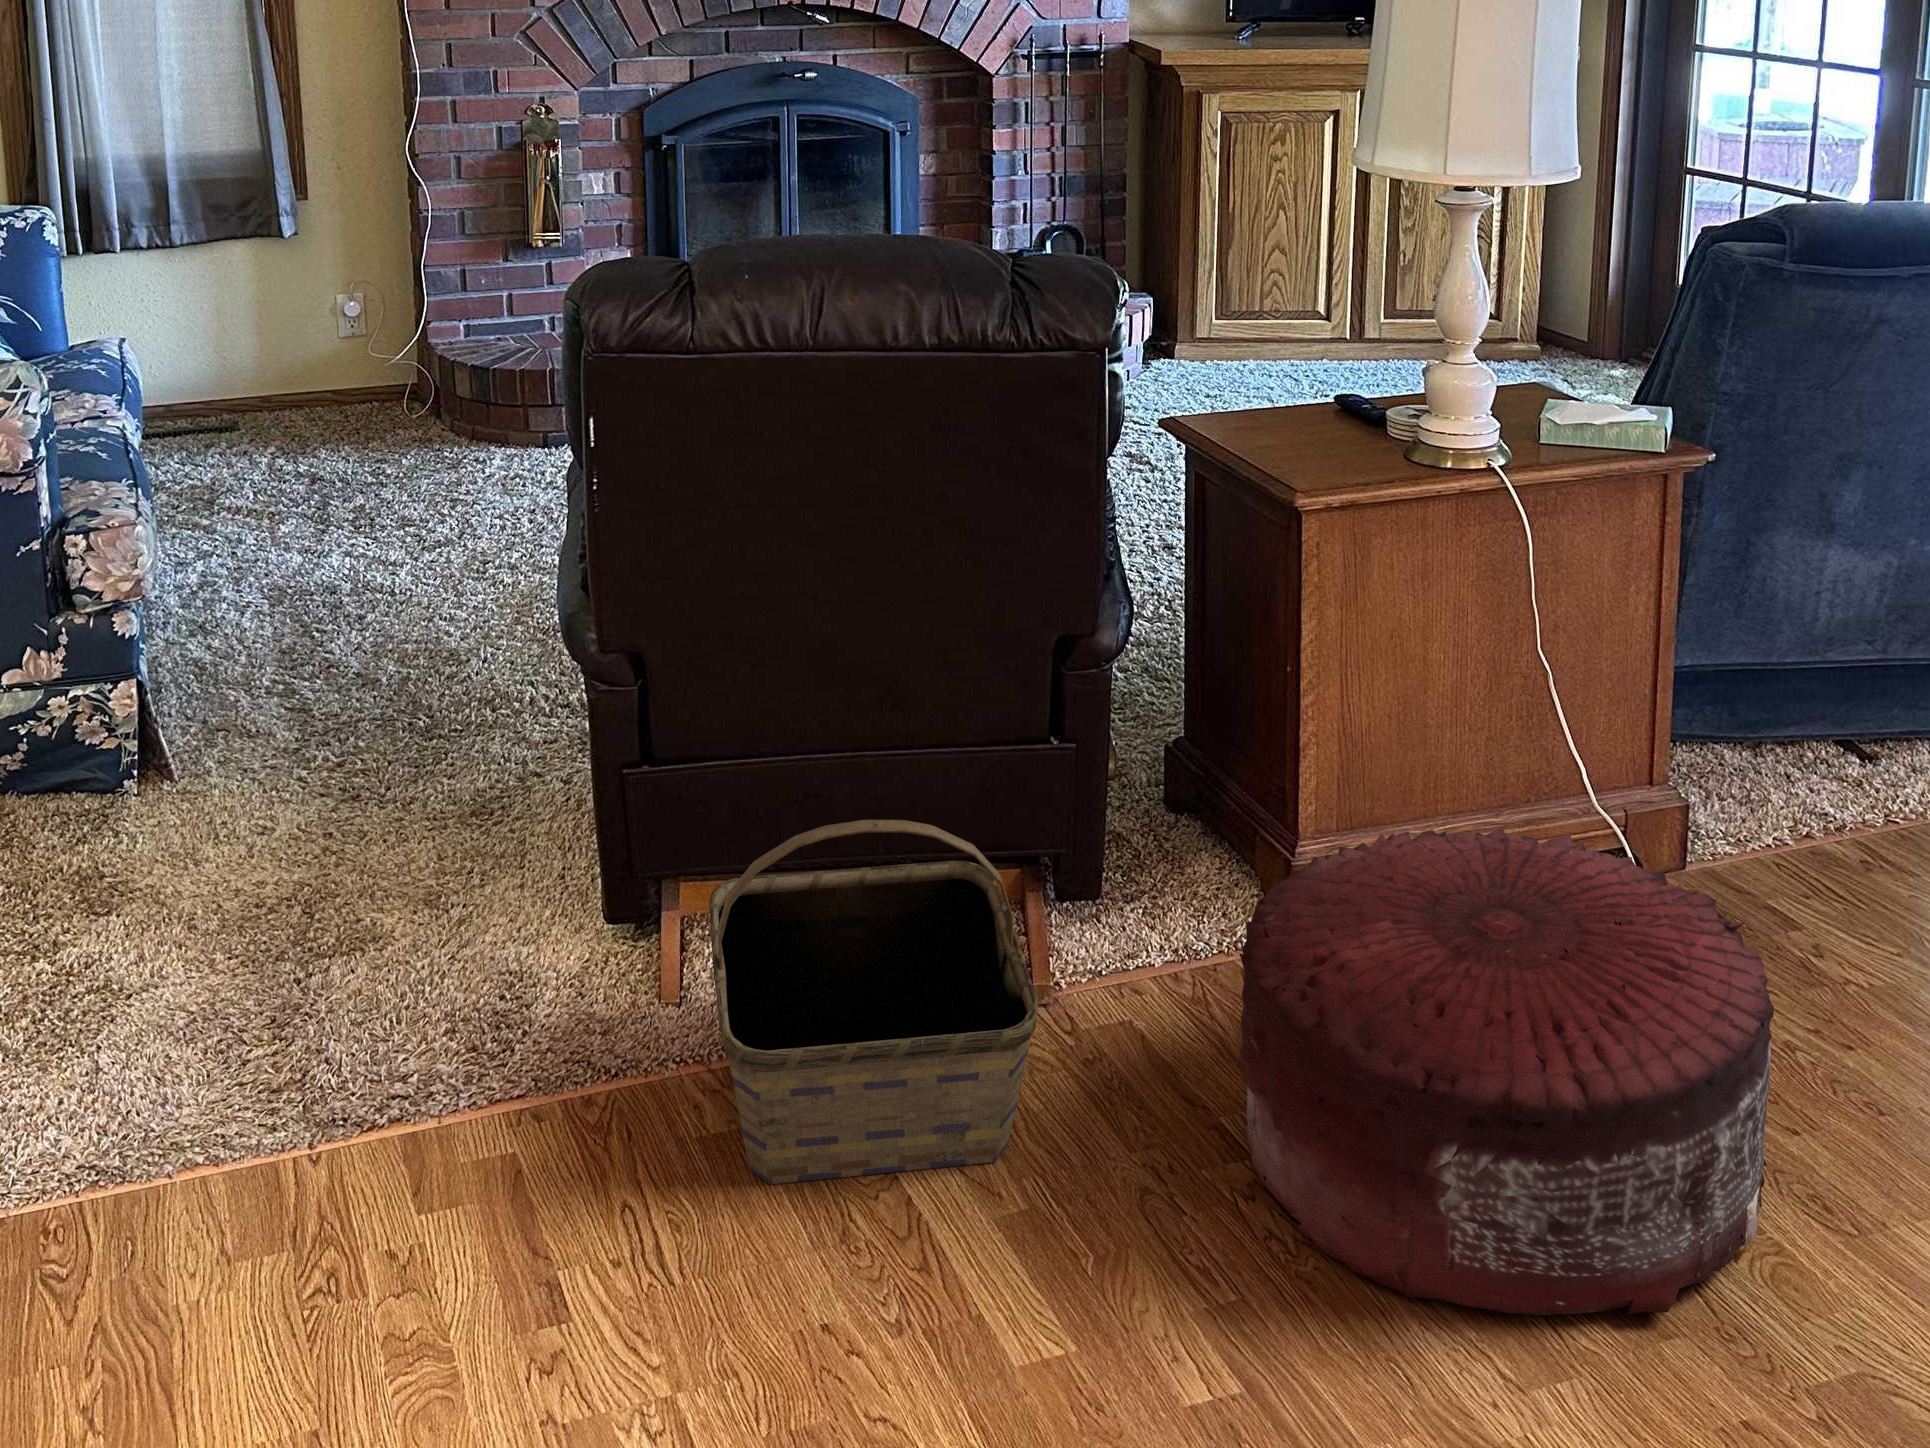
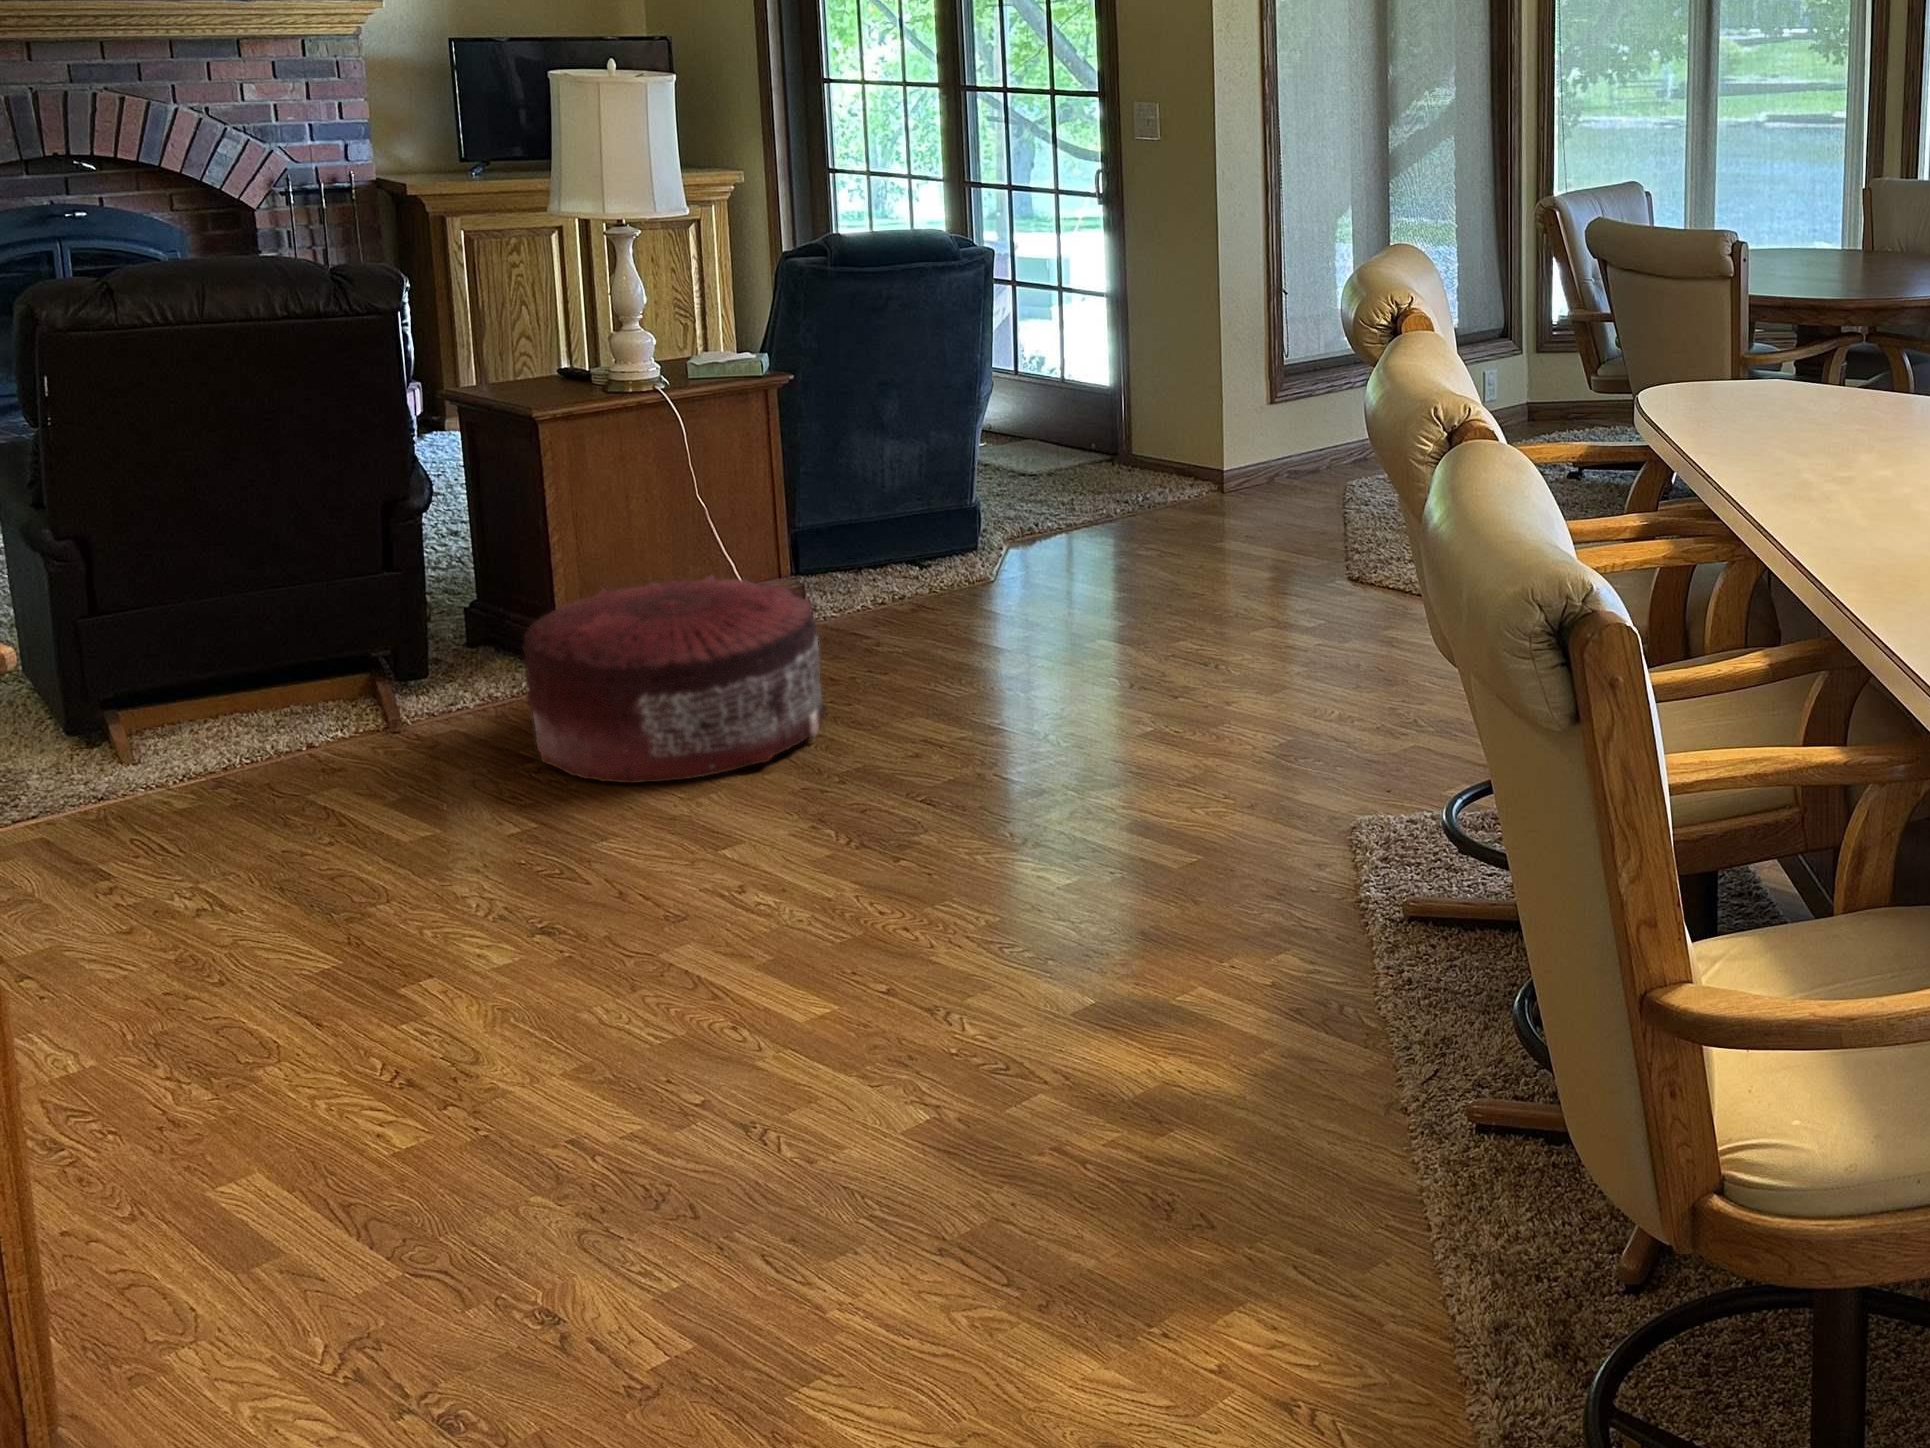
basket: present [709,820,1038,1184] -> none [162,607,400,818]

